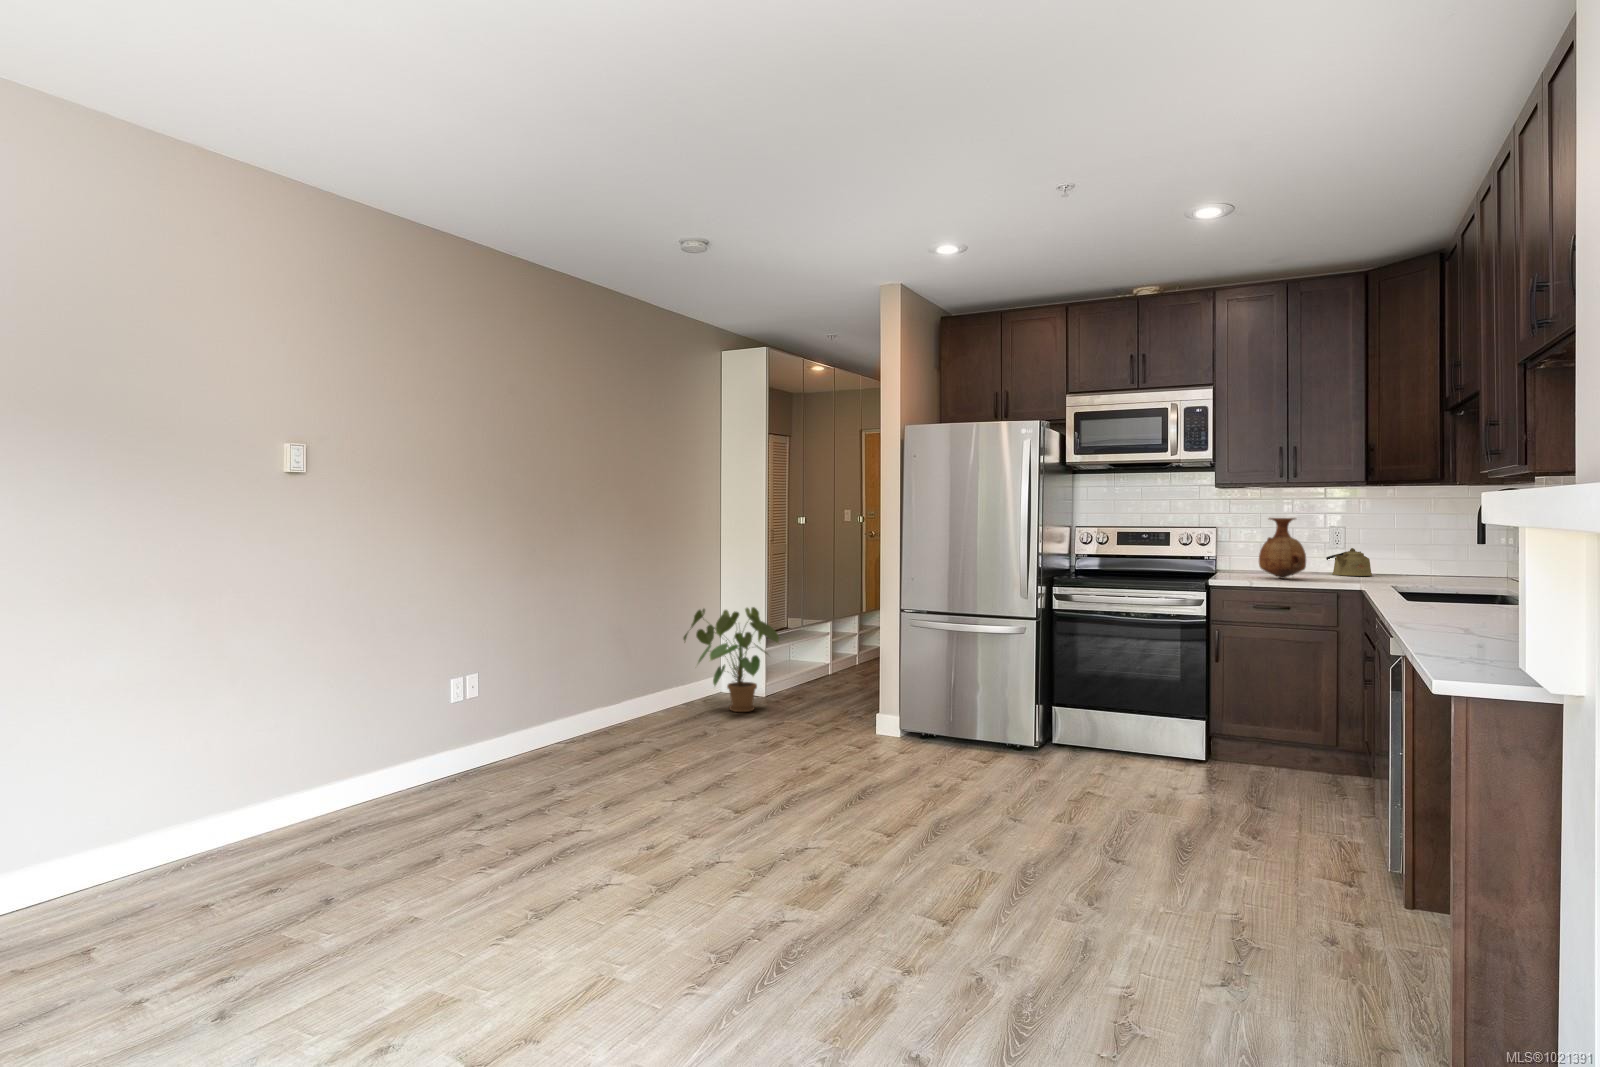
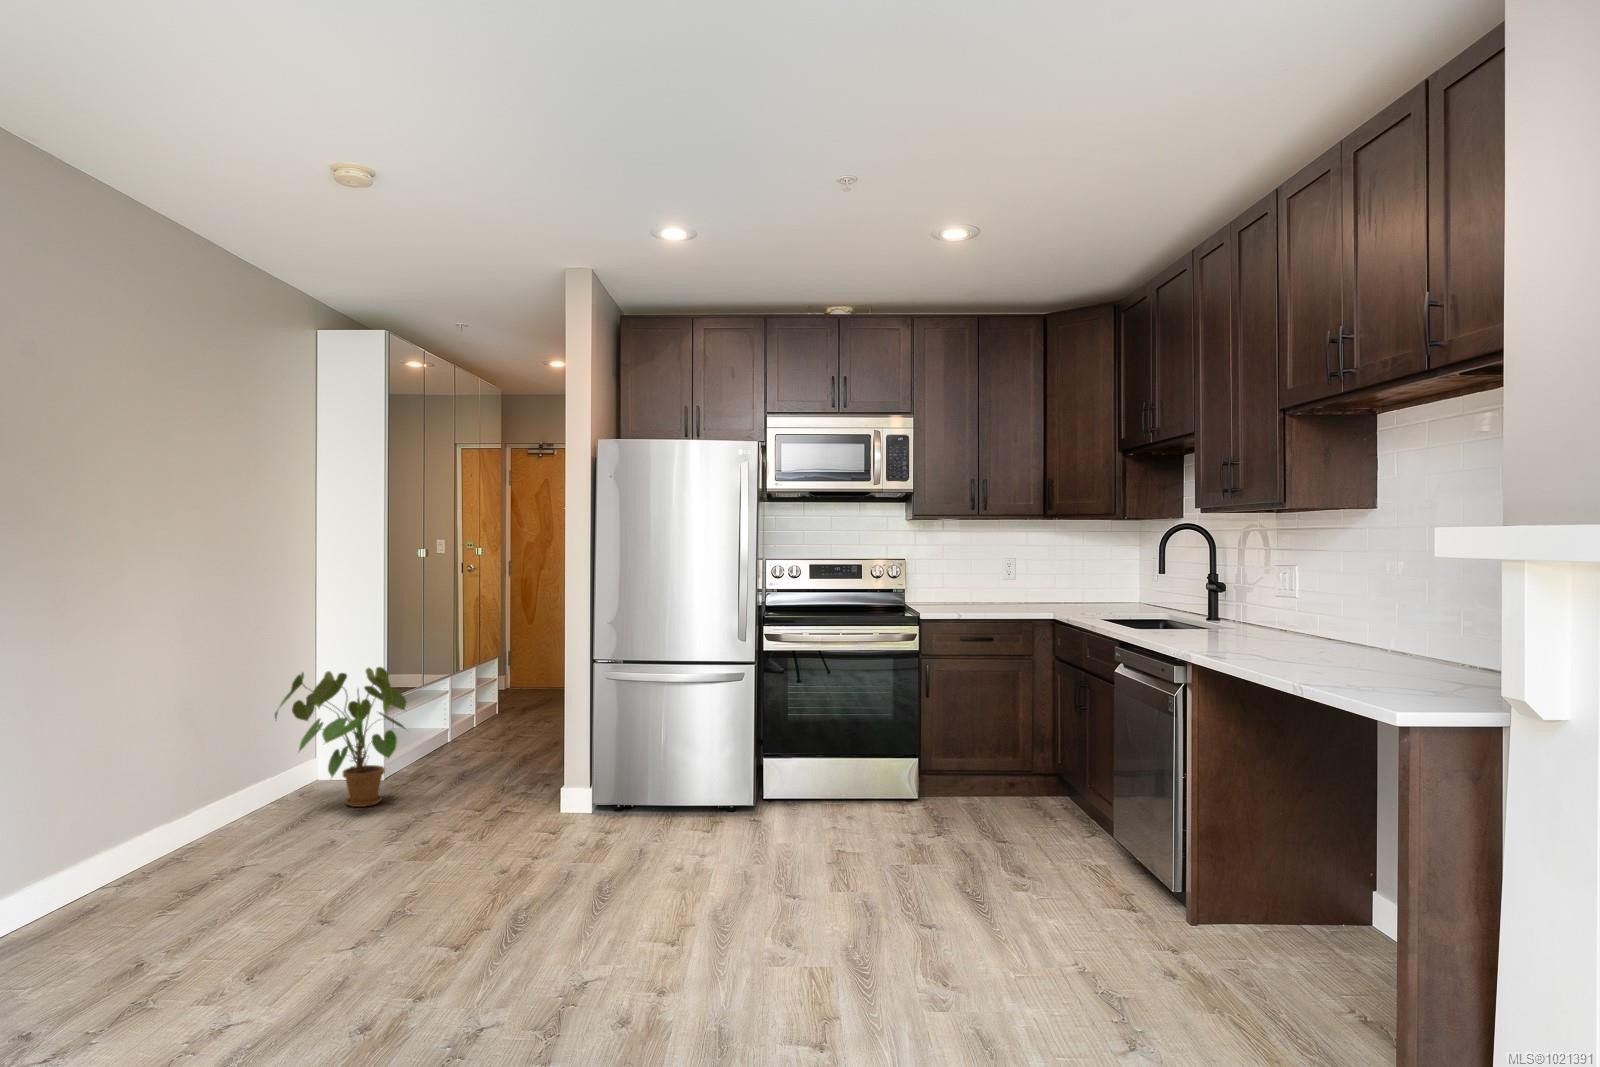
vase: present [1259,518,1306,579] -> none [958,550,1001,611]
kettle: present [1326,548,1372,576] -> none [1002,577,1041,604]

